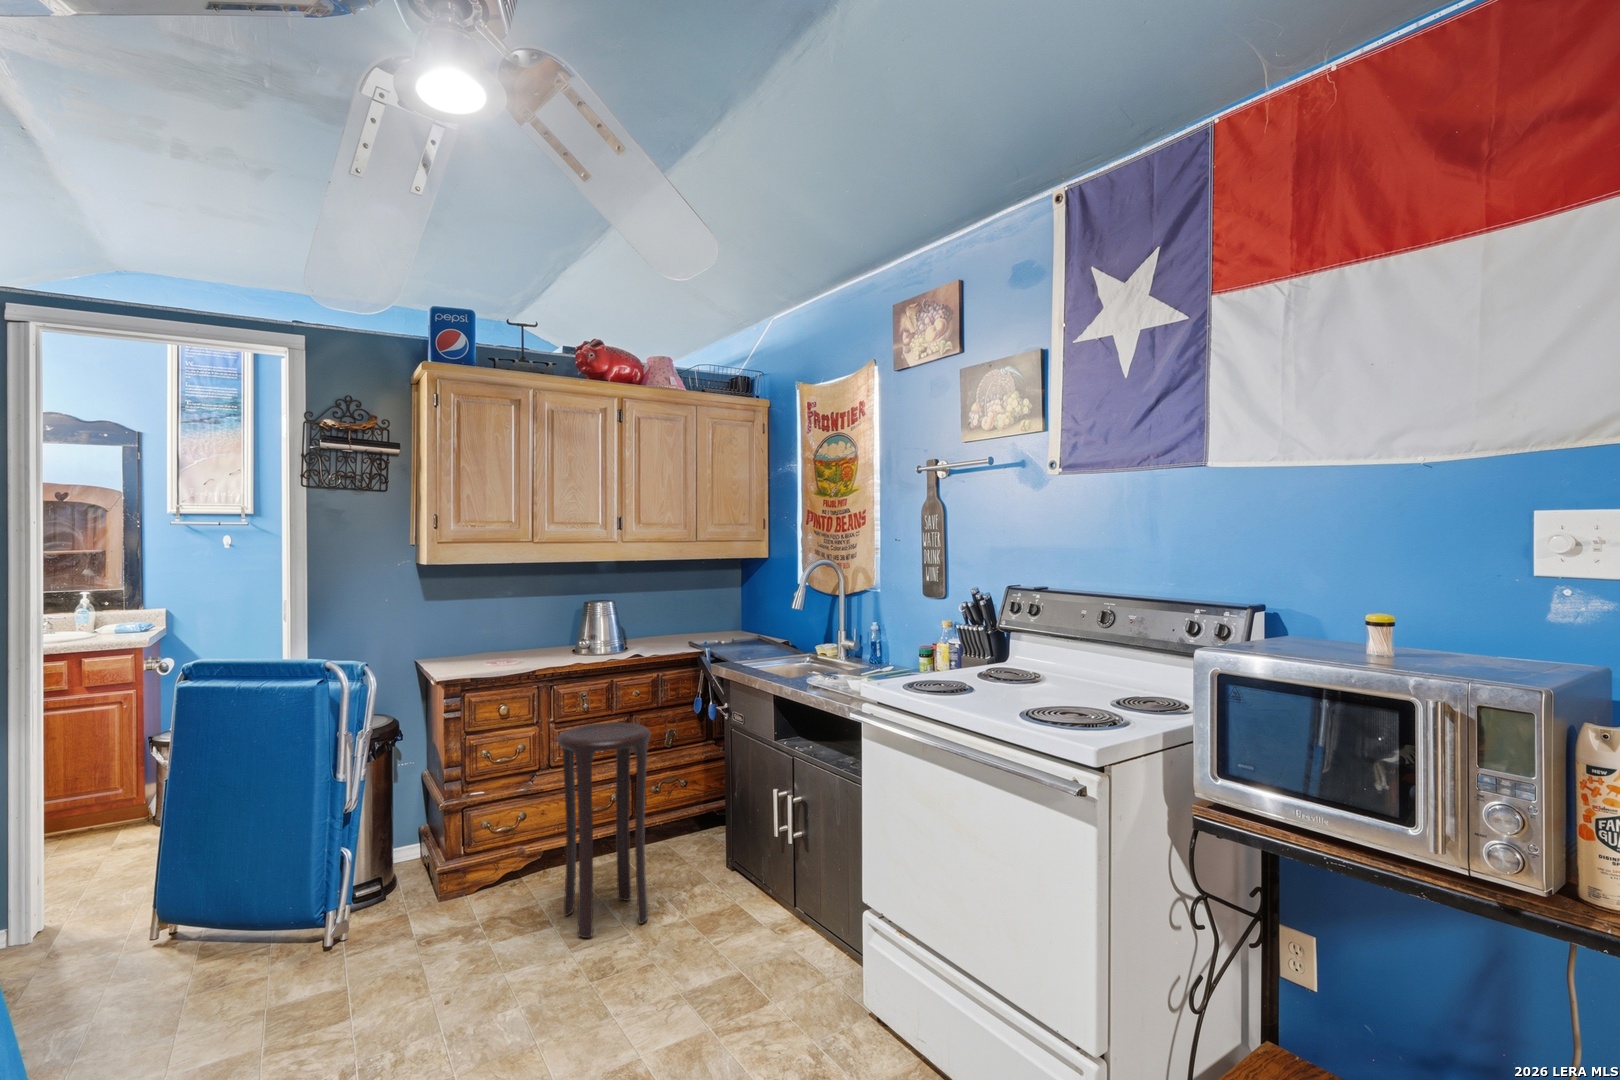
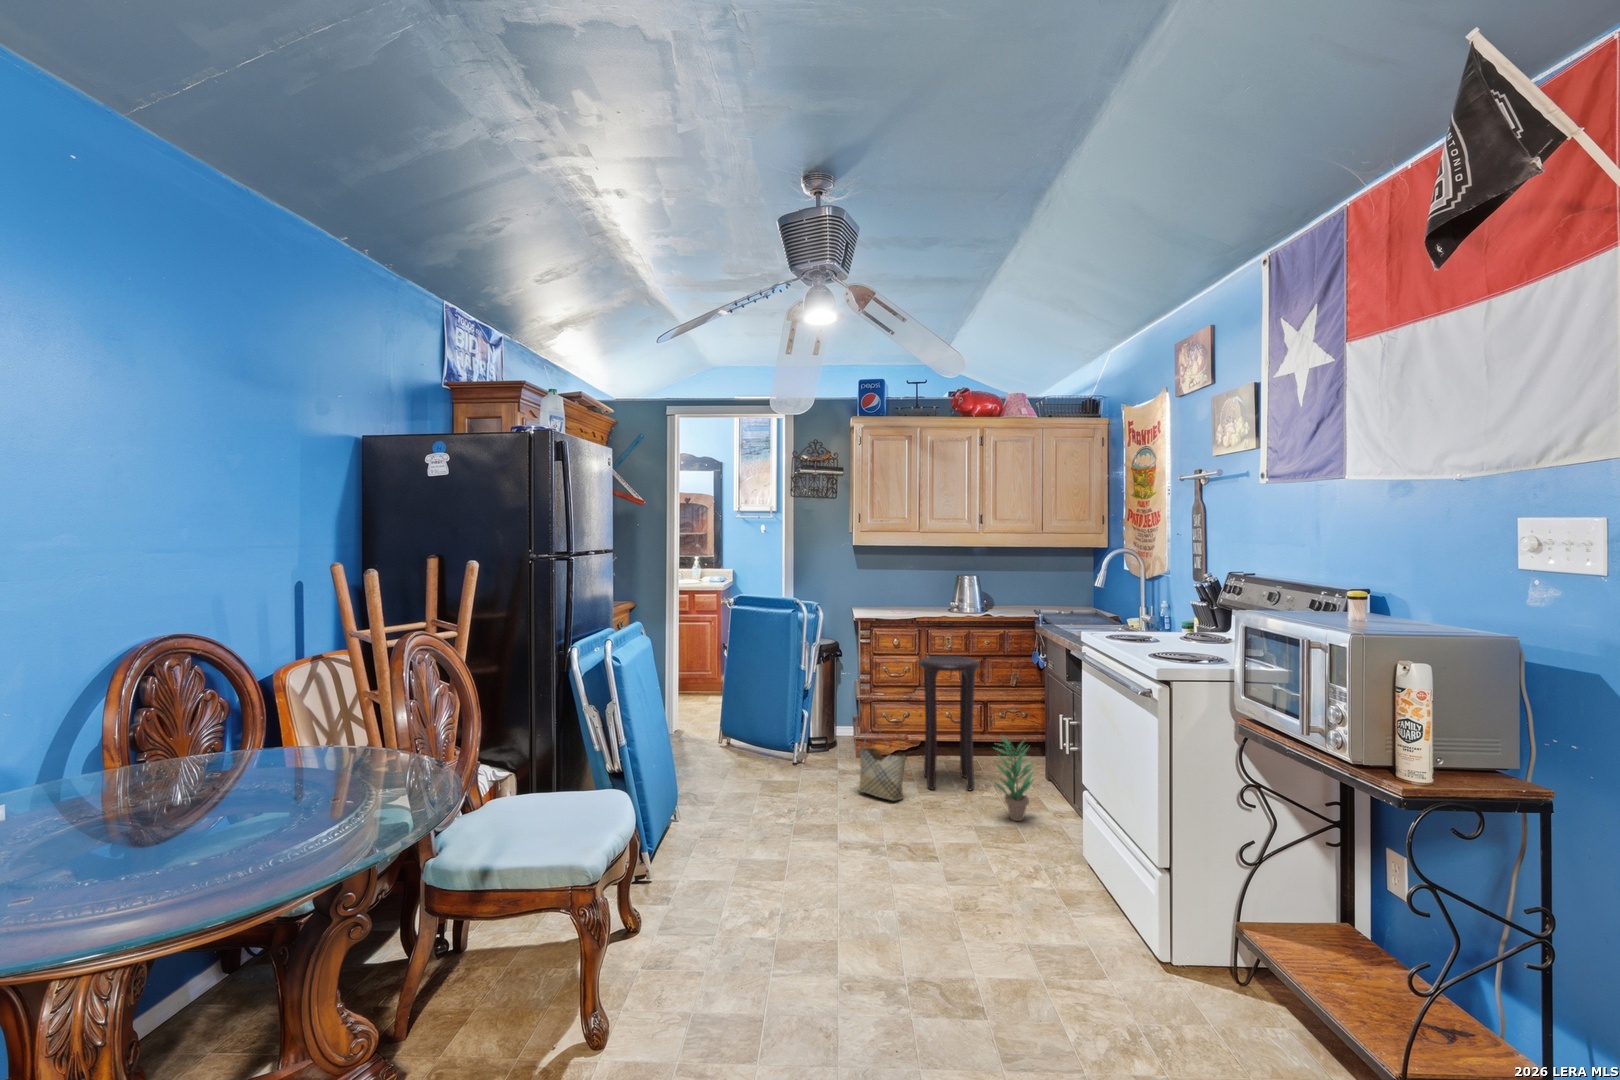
potted plant: none [696,837,763,964] -> present [995,737,1034,821]
woven basket: none [467,852,554,981] -> present [859,725,906,801]

